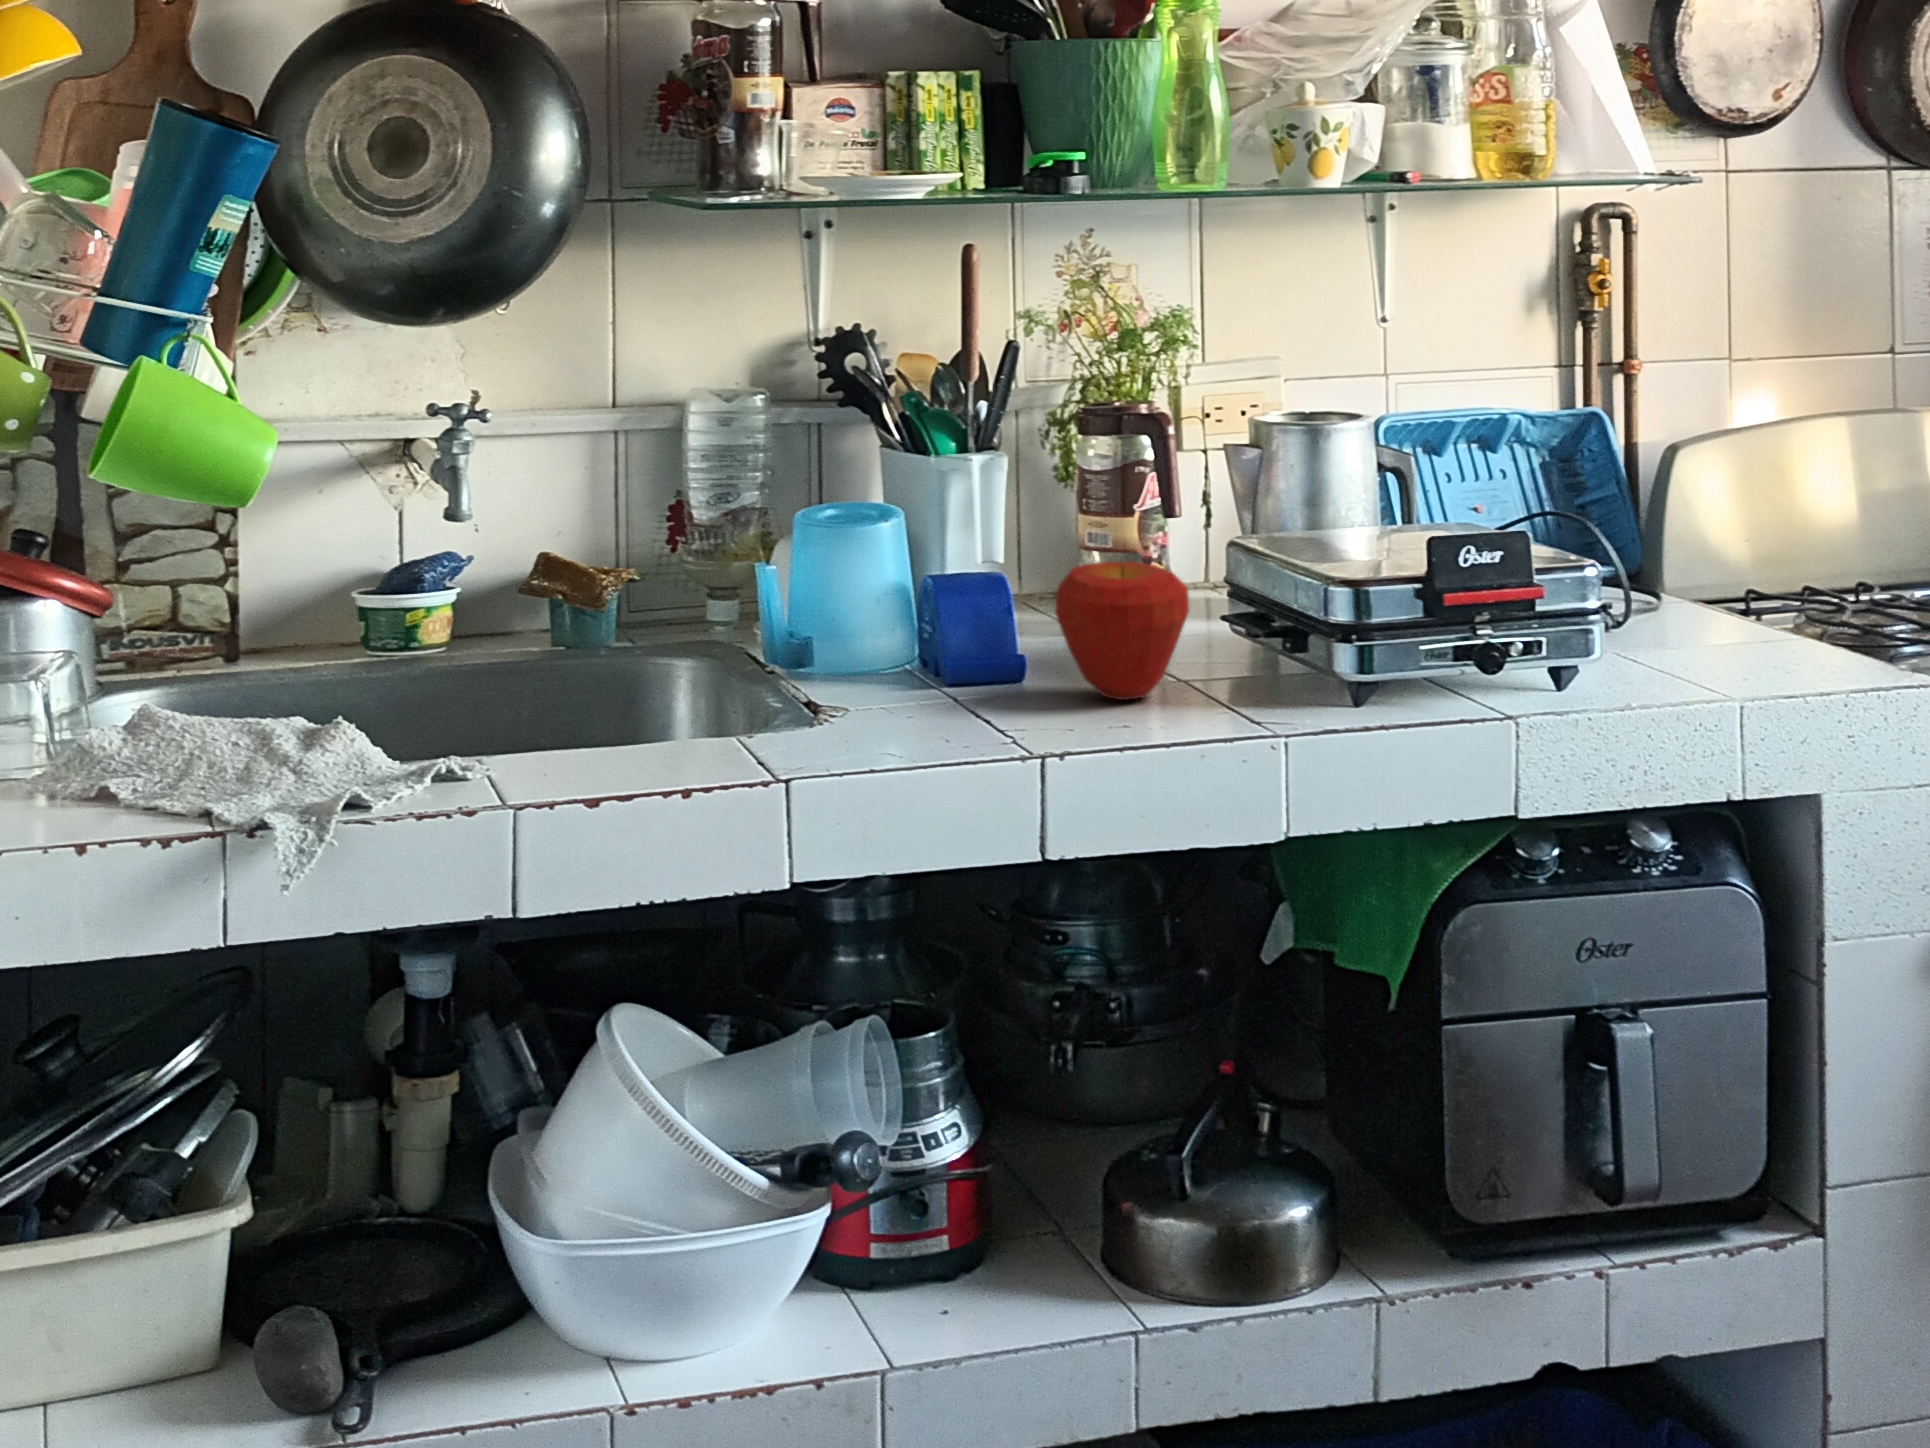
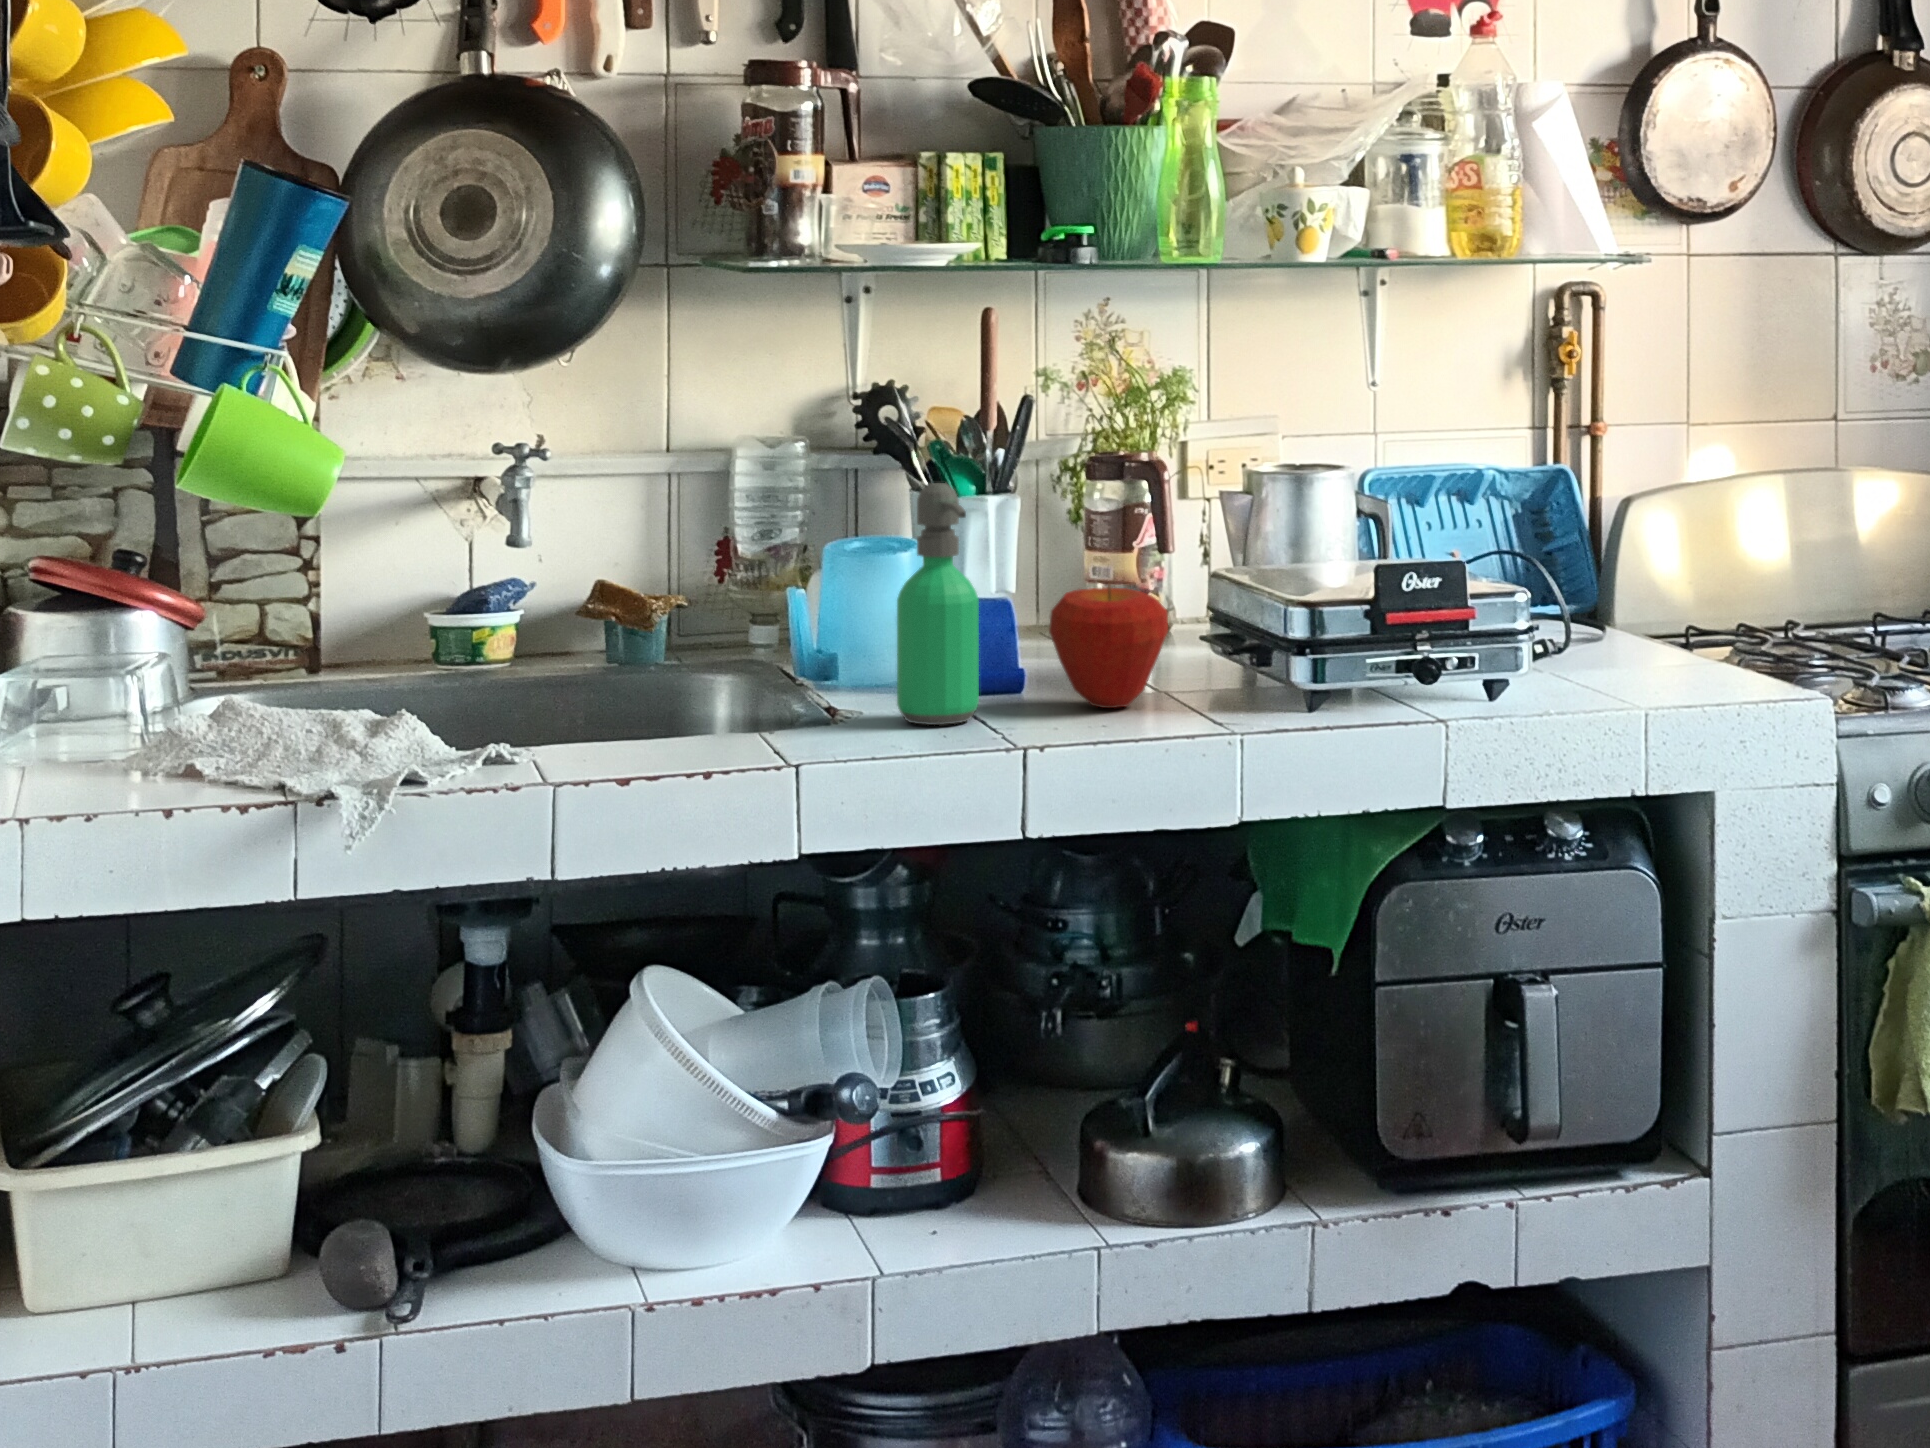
soap dispenser: none [887,448,981,723] -> present [897,483,979,725]

